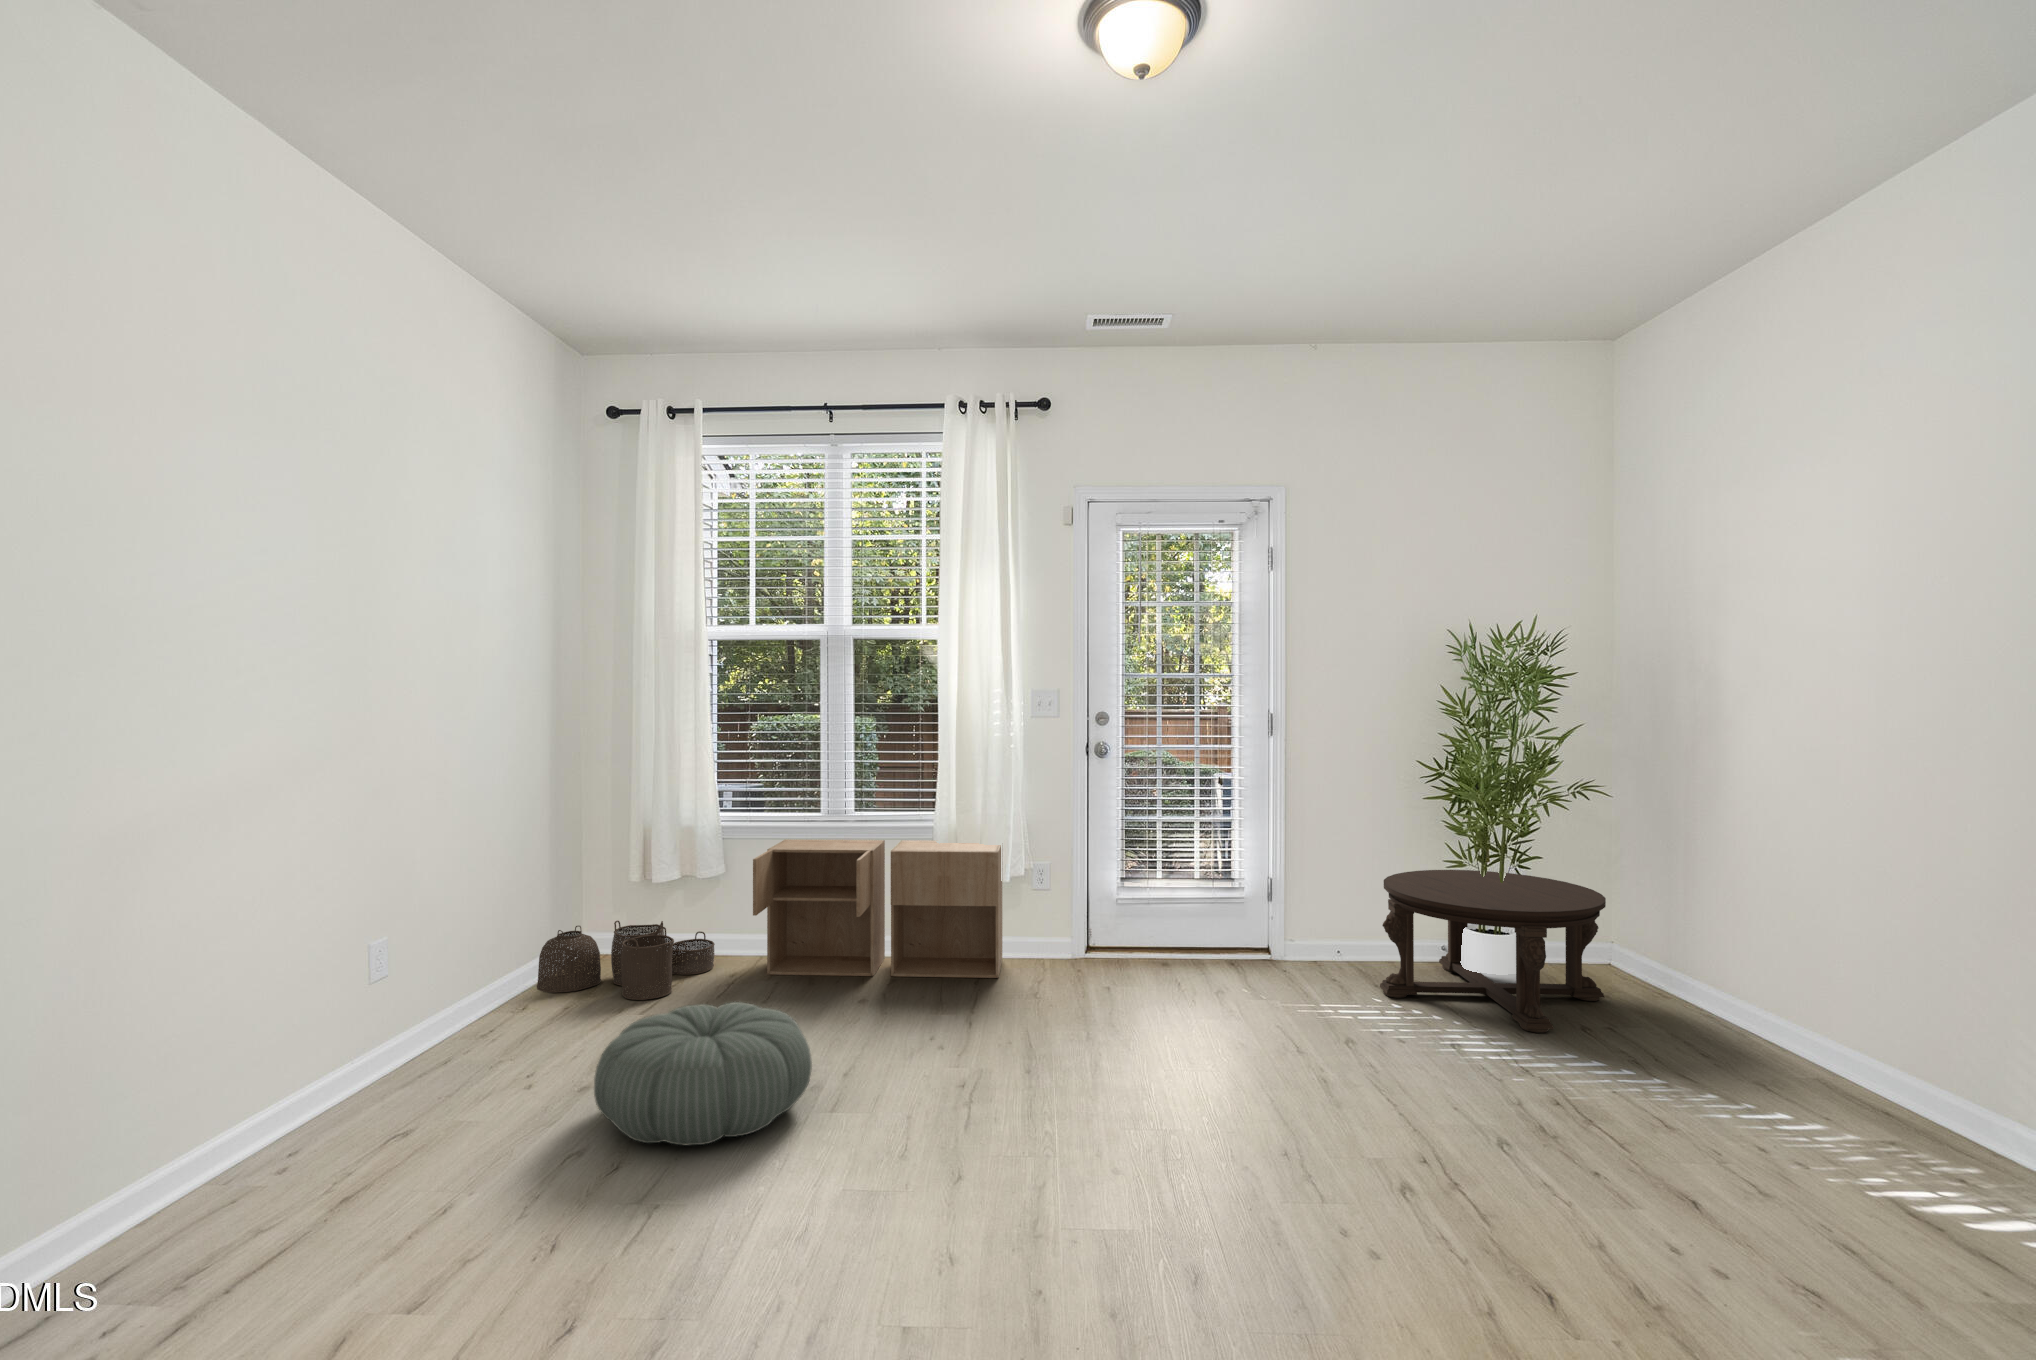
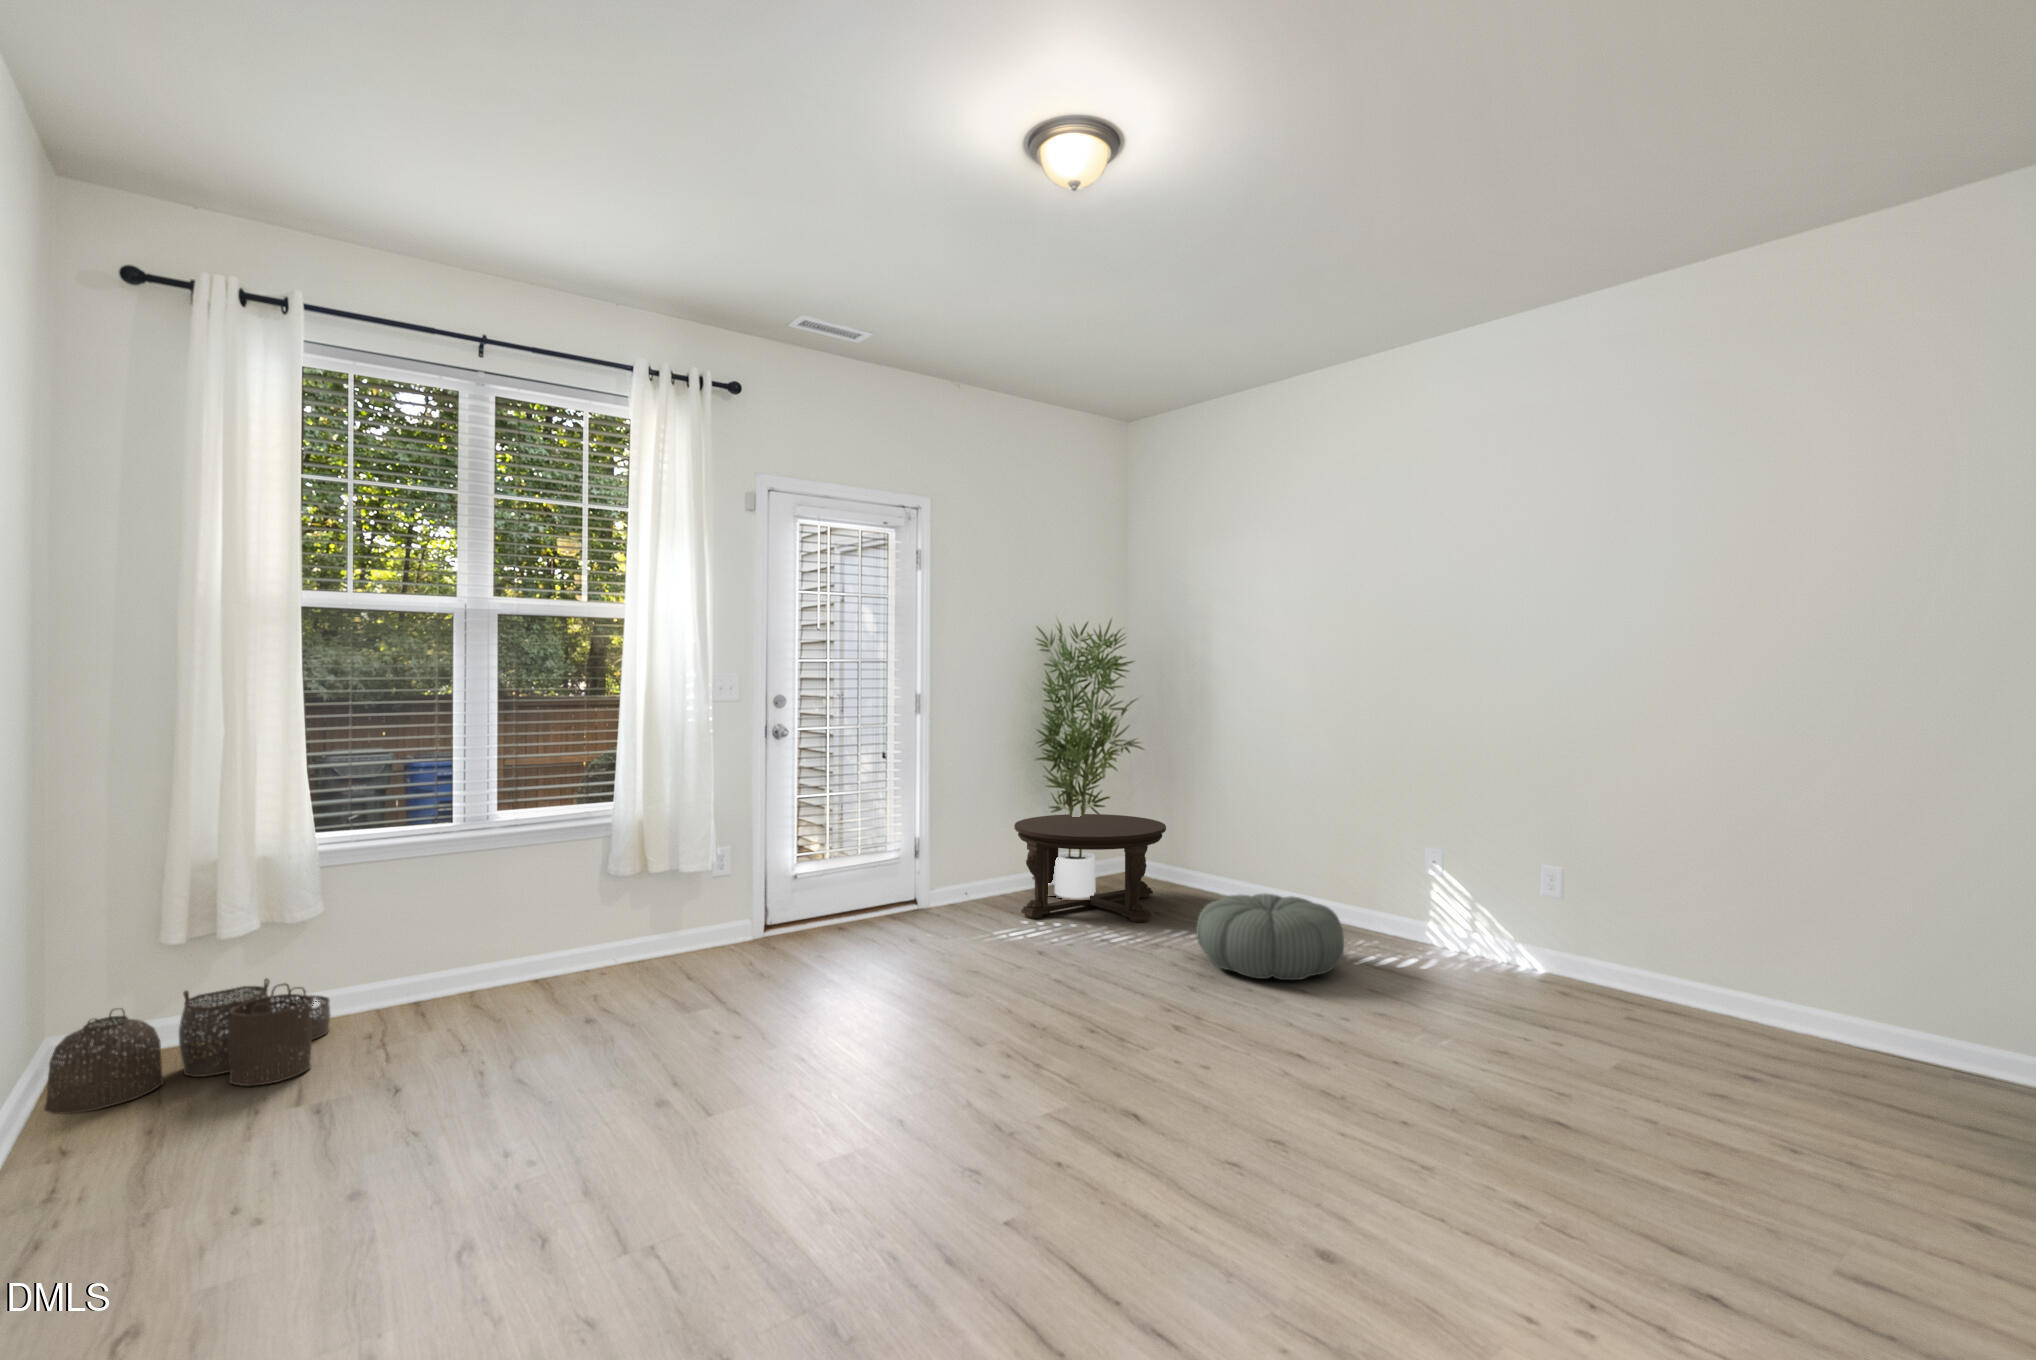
storage cabinet: present [753,839,1002,978] -> none [416,830,708,1019]
pouf: present [594,1002,812,1145] -> present [1196,894,1344,980]

